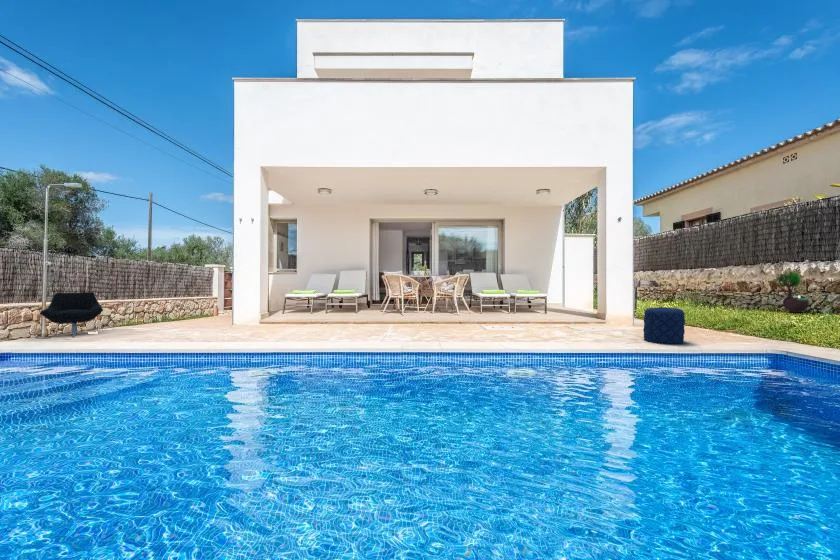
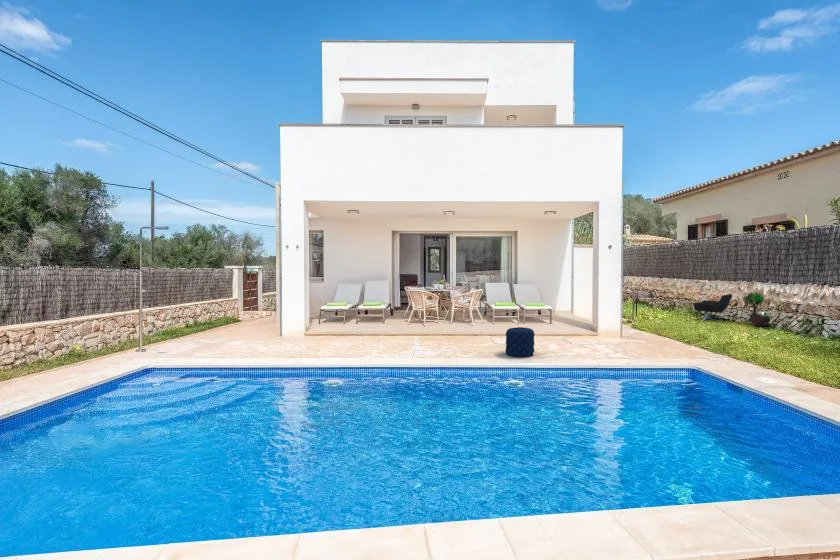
lounge chair: present [40,292,103,338] -> present [694,294,732,321]
pouf: present [643,307,685,344] -> present [506,327,535,357]

